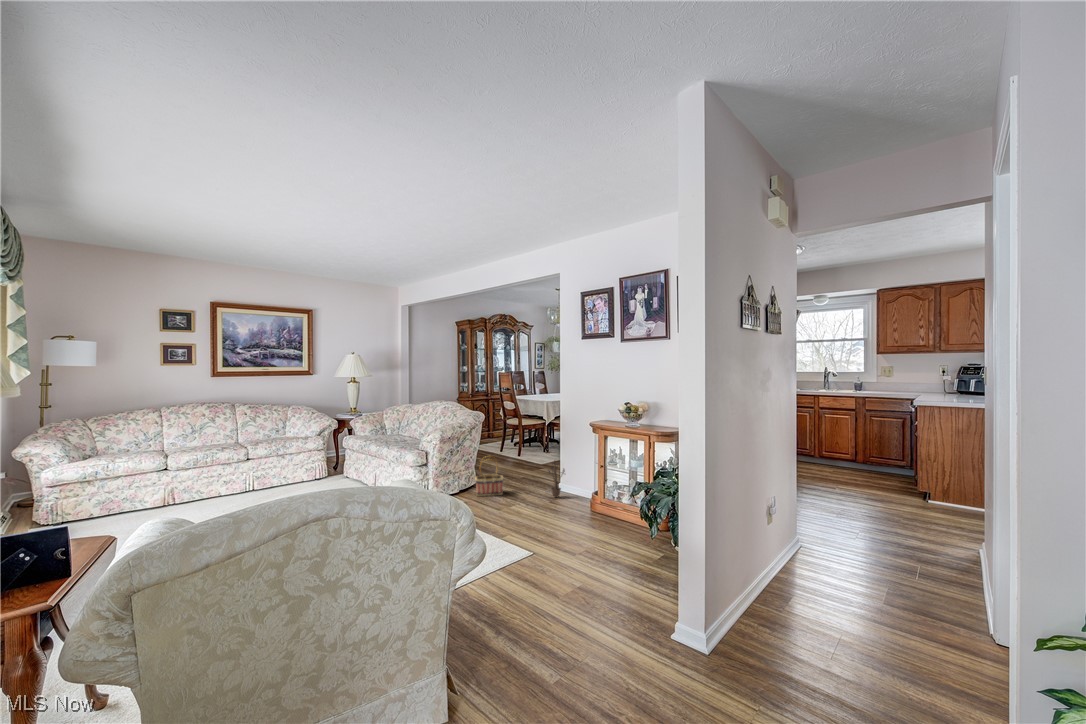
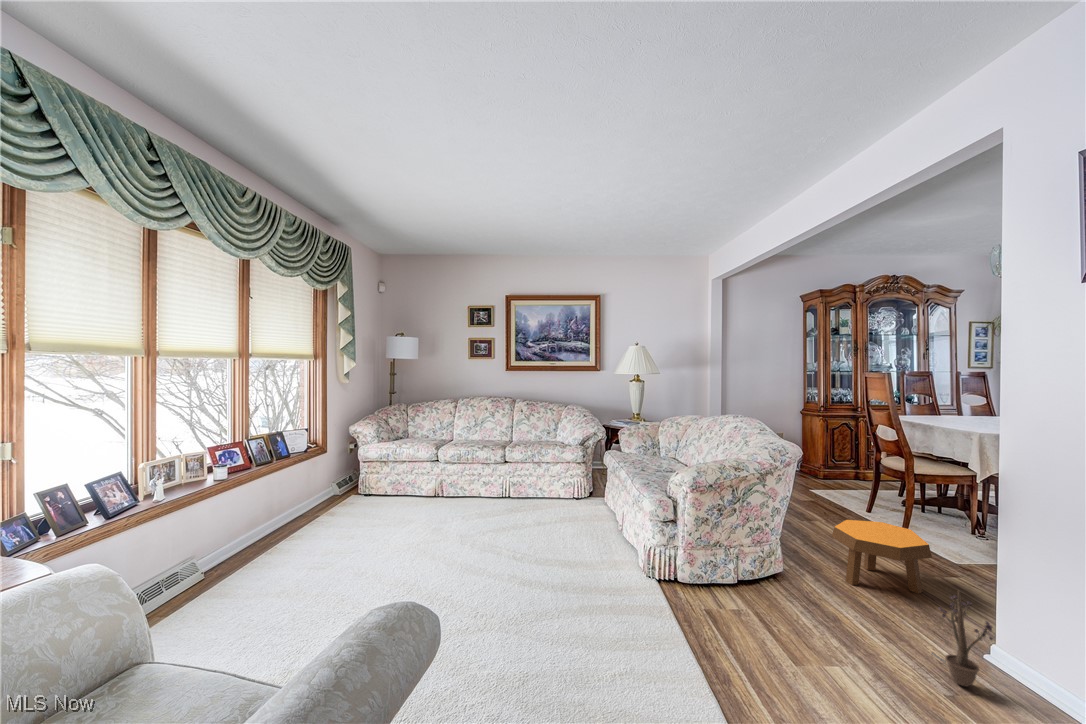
footstool: none [498,448,538,480] -> present [832,520,932,594]
basket: present [475,462,503,496] -> none [761,531,823,619]

